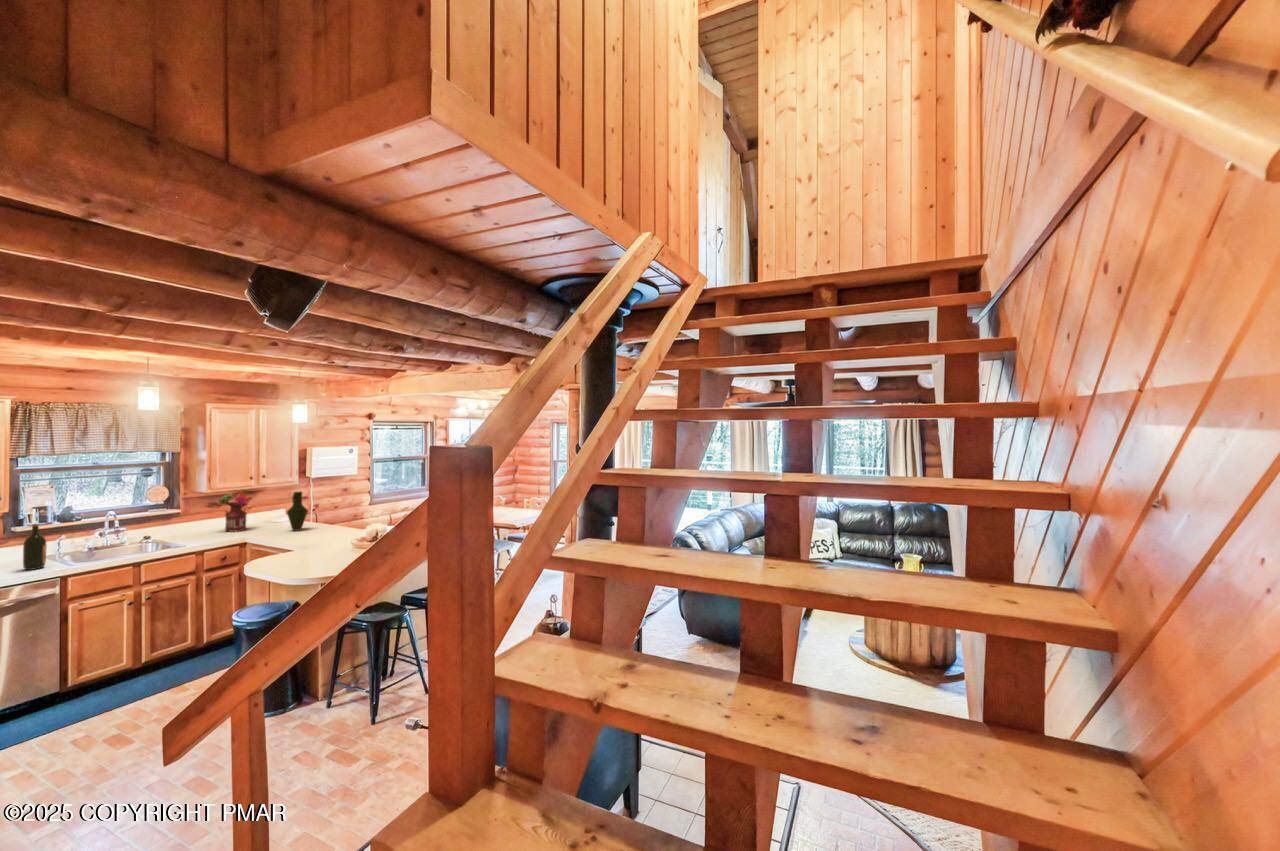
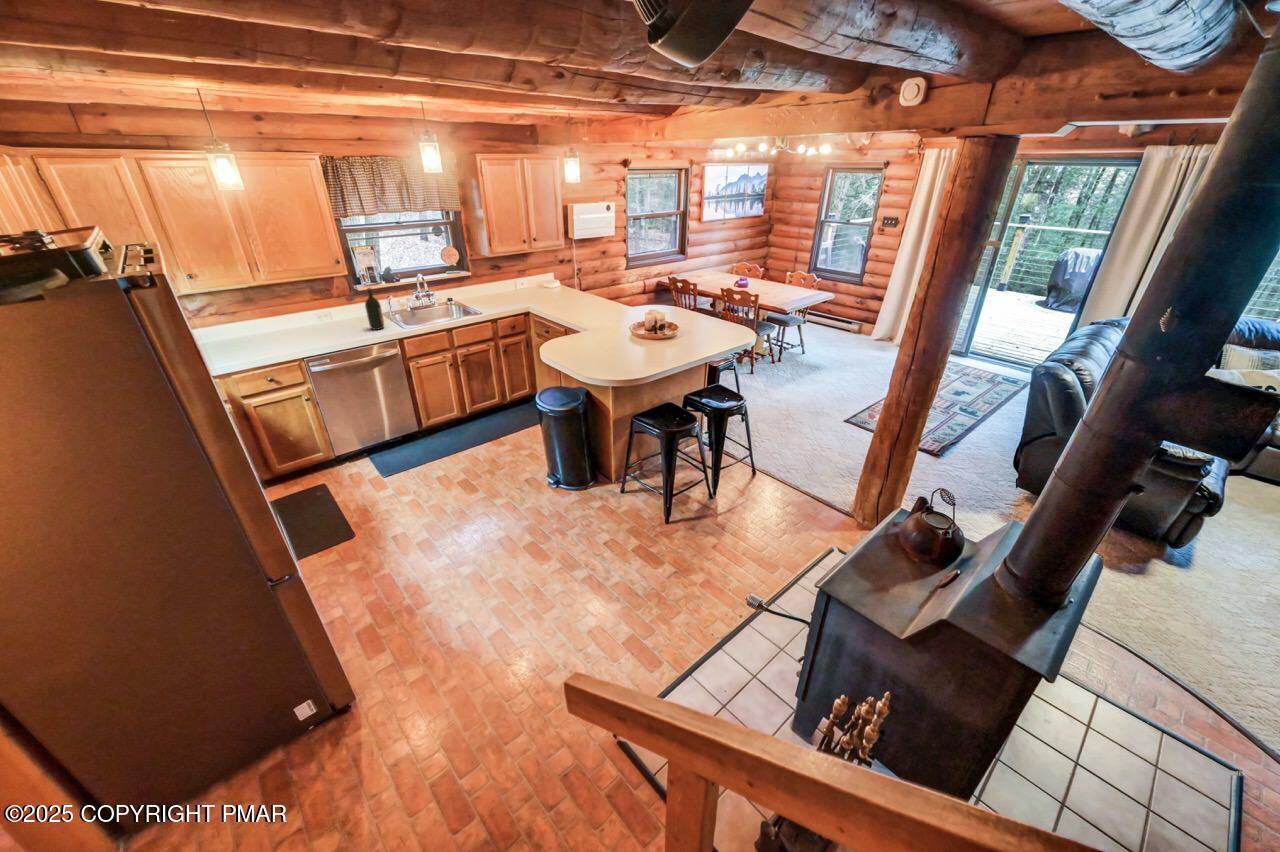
flower arrangement: present [219,492,252,532] -> none [500,256,528,297]
vase: present [287,492,308,531] -> none [561,259,580,302]

